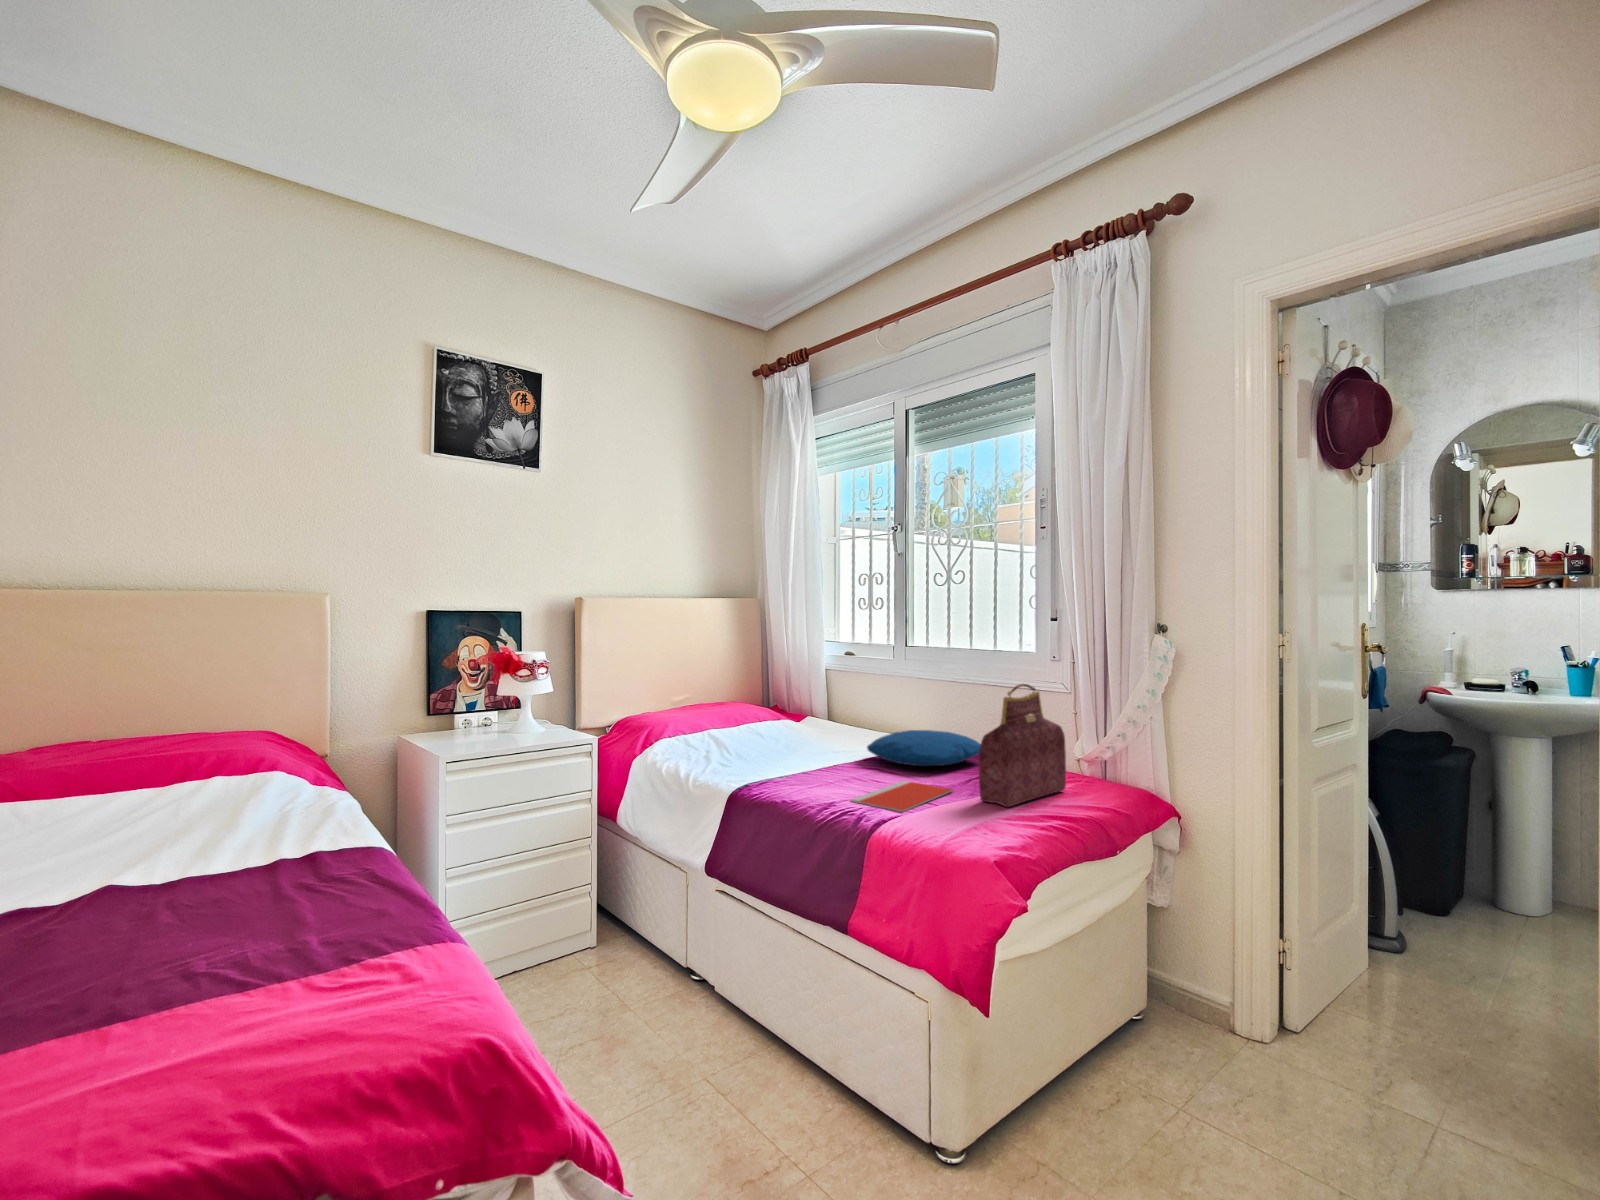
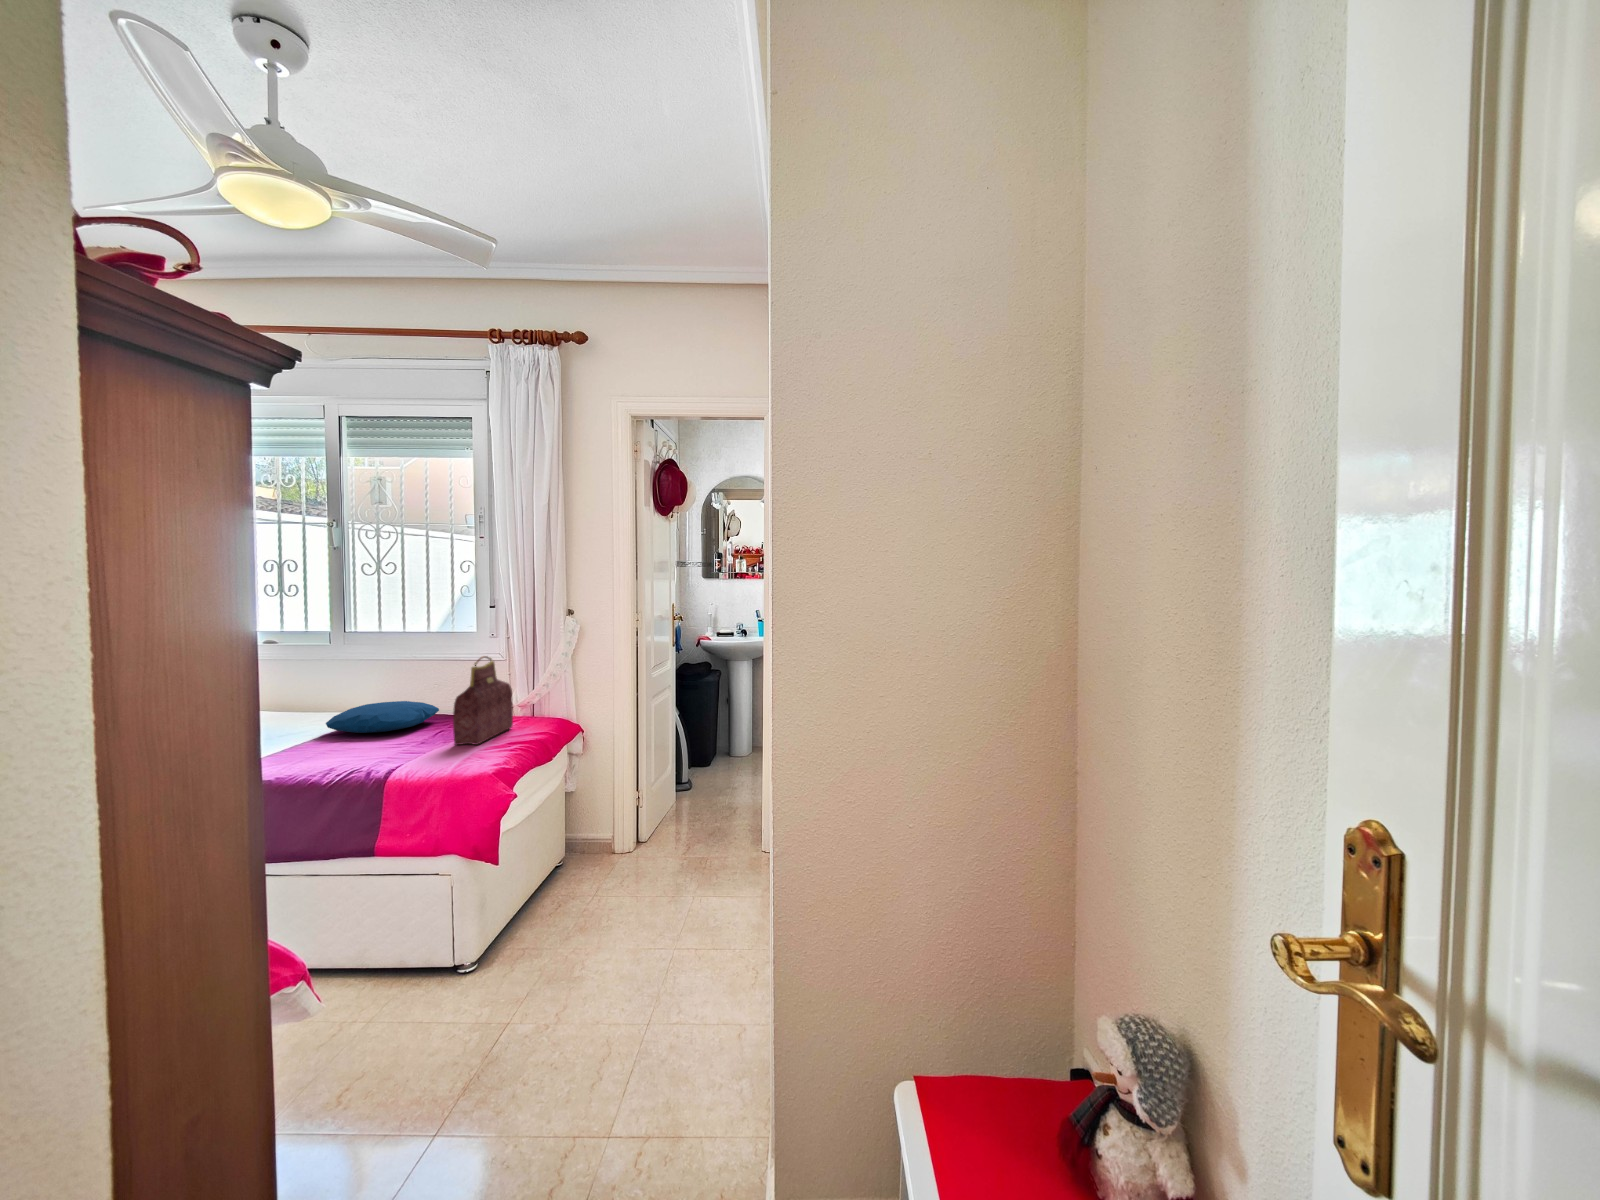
notebook: present [851,781,953,812] -> none [339,741,428,766]

